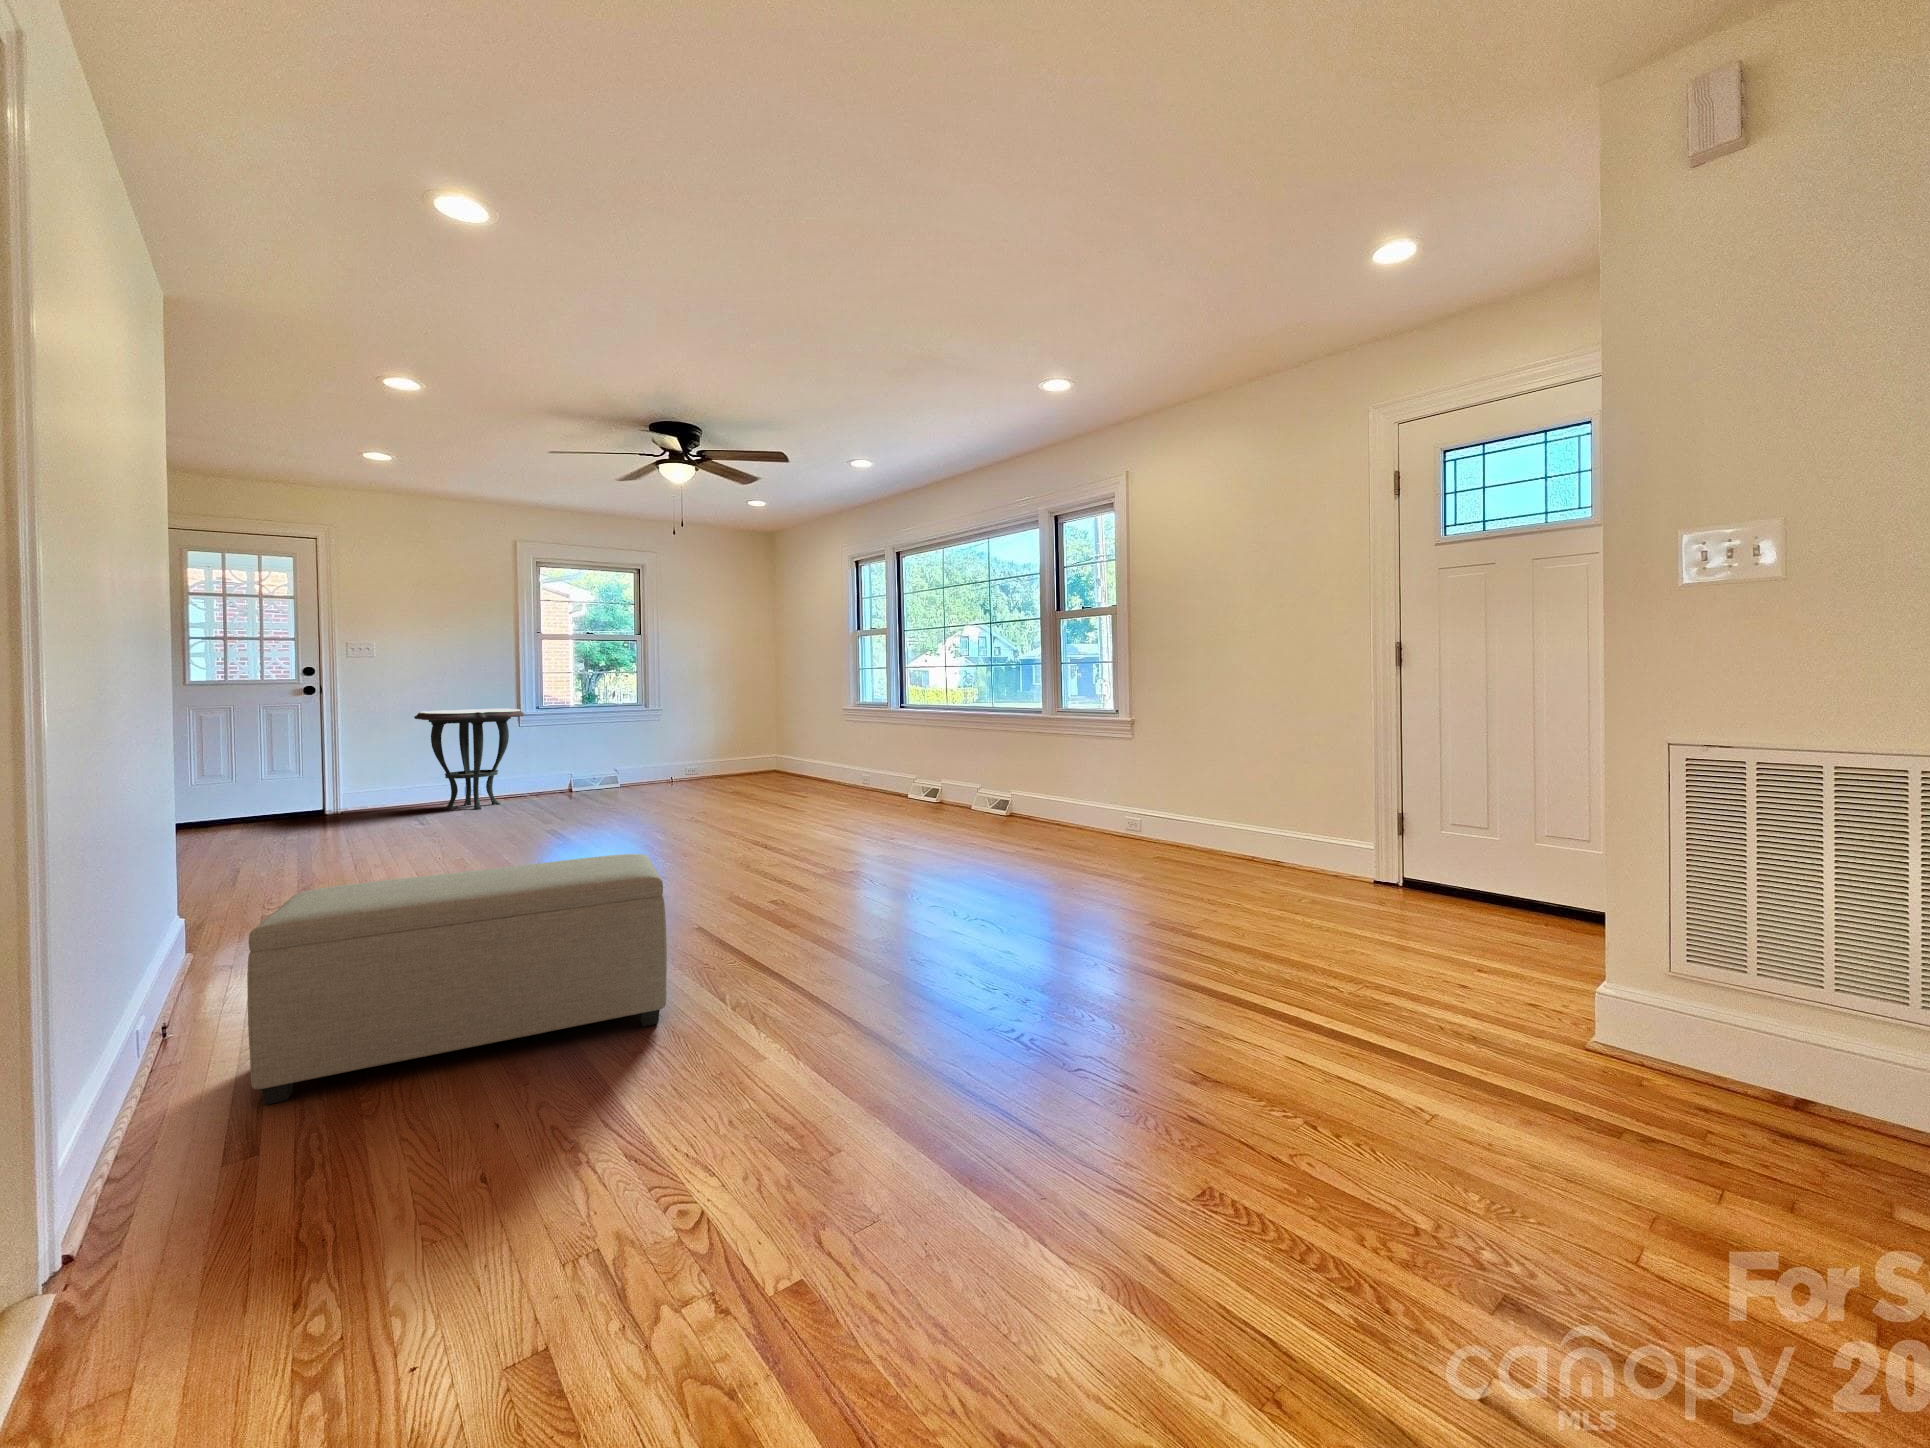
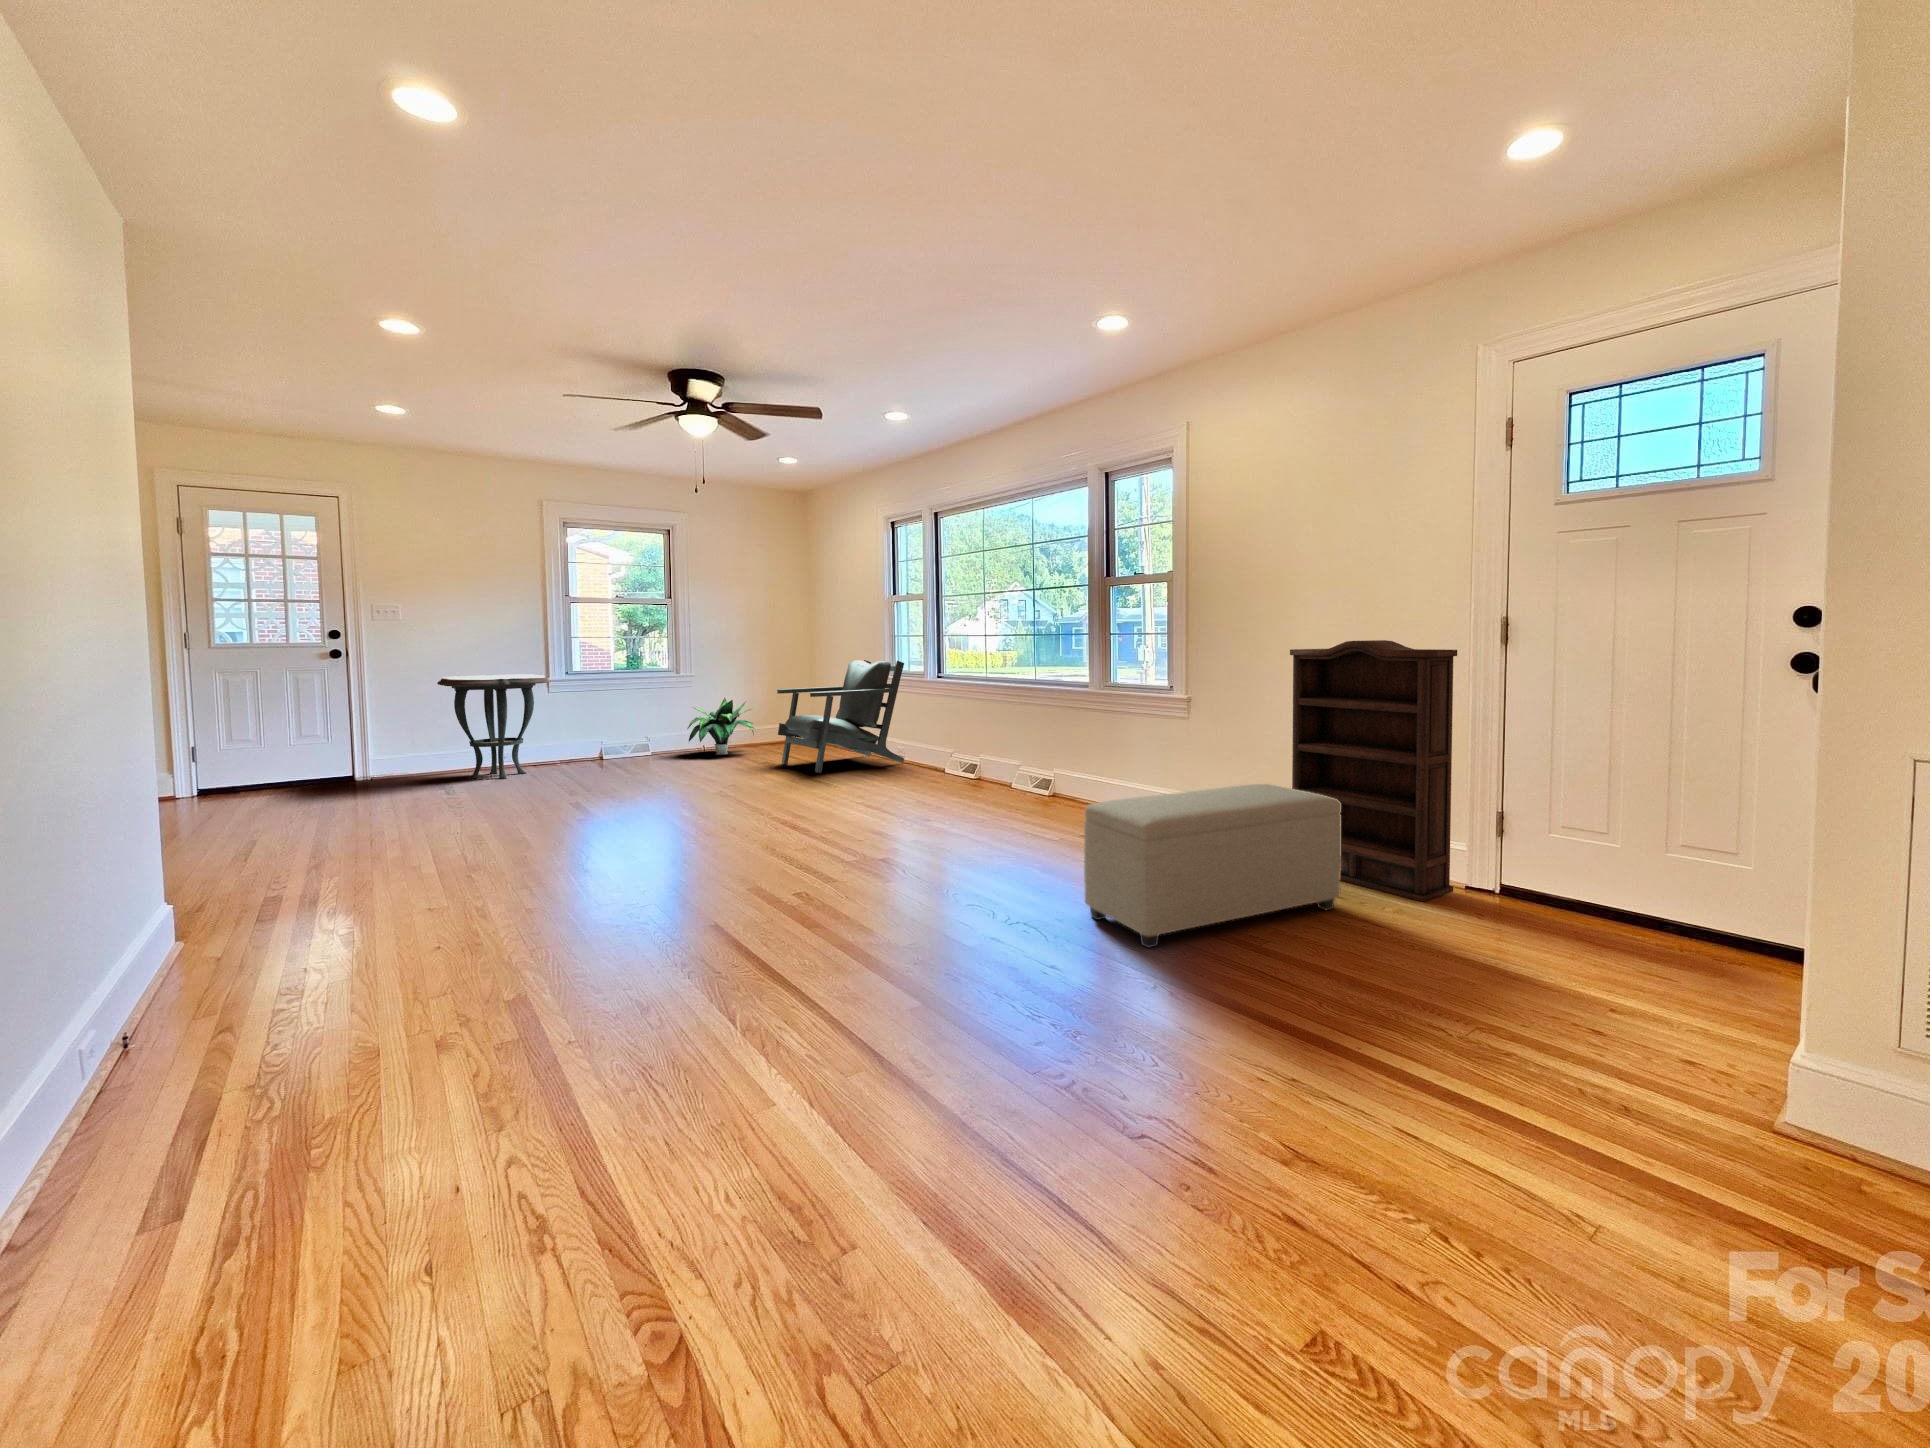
bookshelf: none [1215,664,1360,893] -> present [1290,640,1457,902]
armchair: none [746,692,868,799] -> present [777,660,904,773]
potted plant: none [657,729,724,785] -> present [688,698,754,755]
ottoman: present [247,854,667,1105] -> present [1084,784,1341,948]

